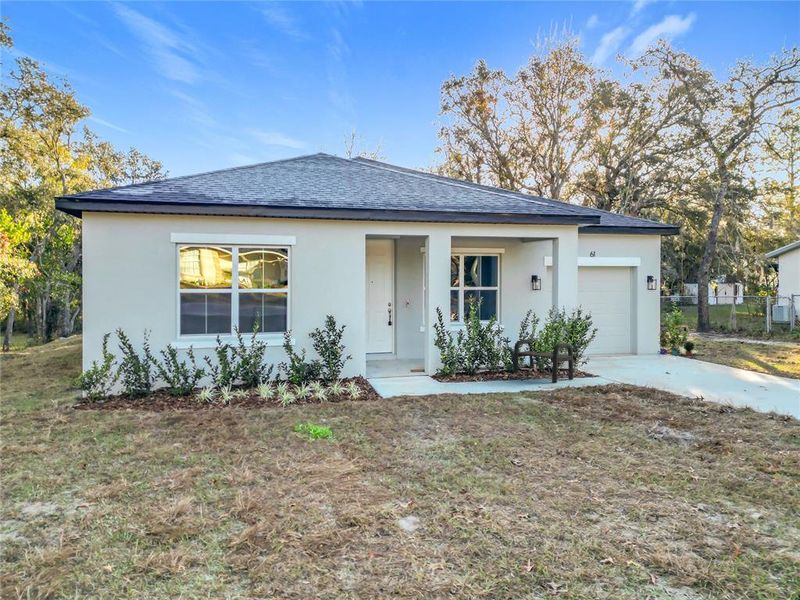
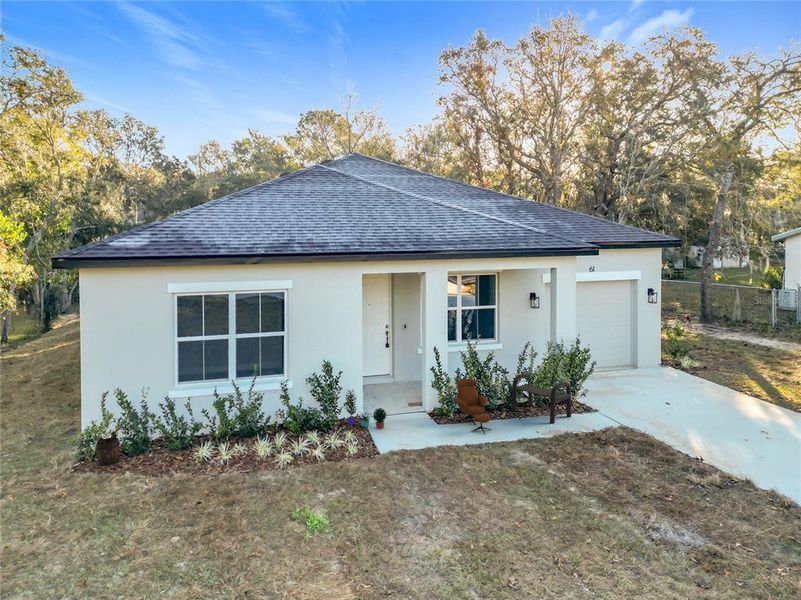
potted plant: present [659,330,694,356] -> present [345,390,387,429]
lounge chair: none [456,340,494,389] -> present [454,379,491,434]
bucket: none [96,367,125,403] -> present [96,426,123,466]

